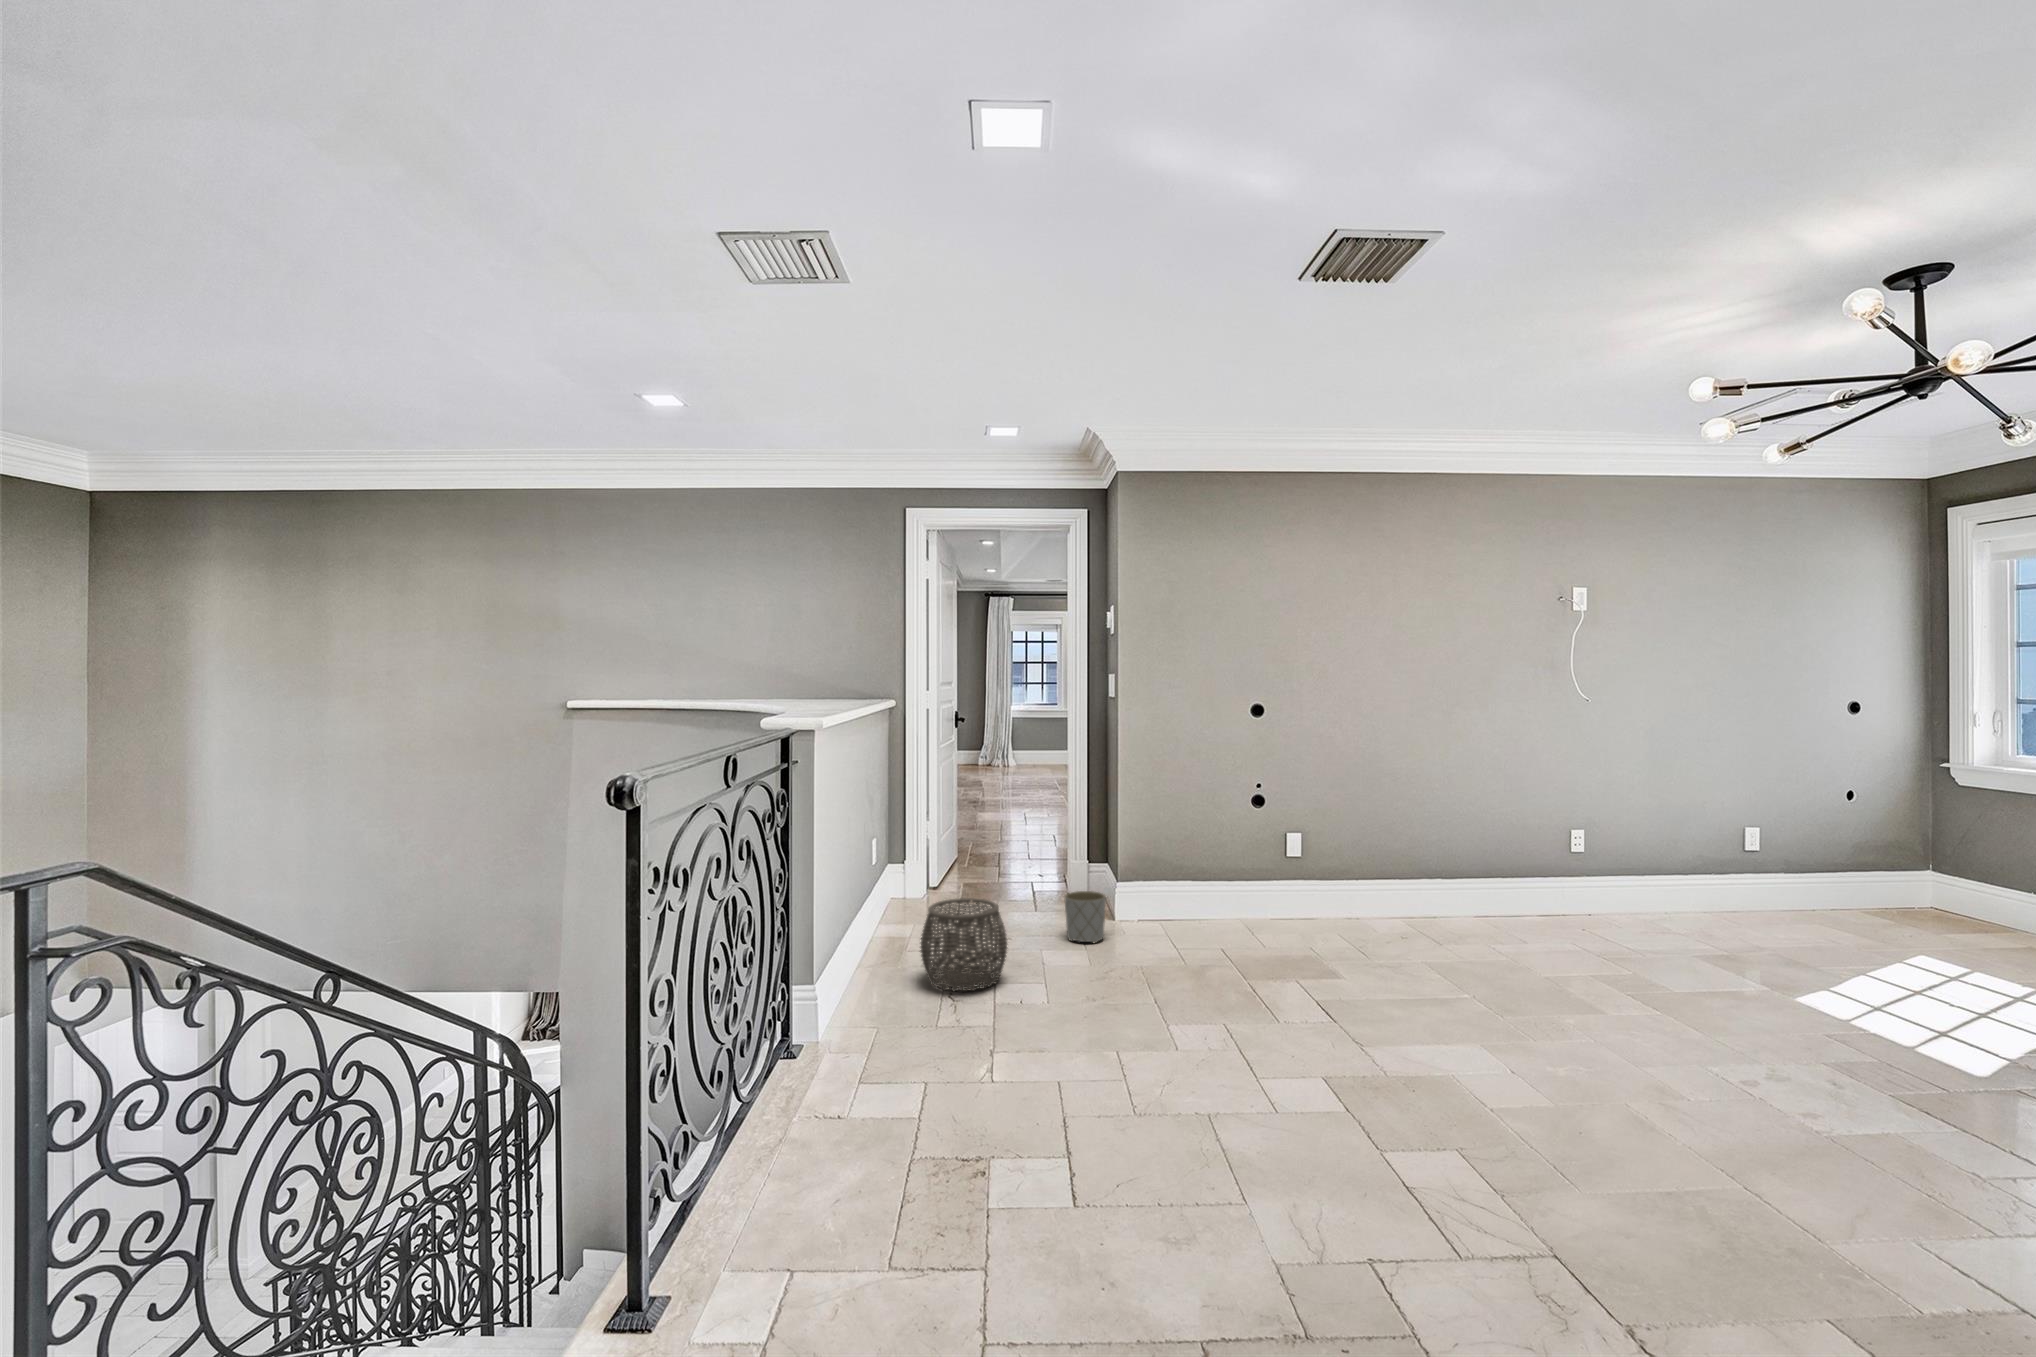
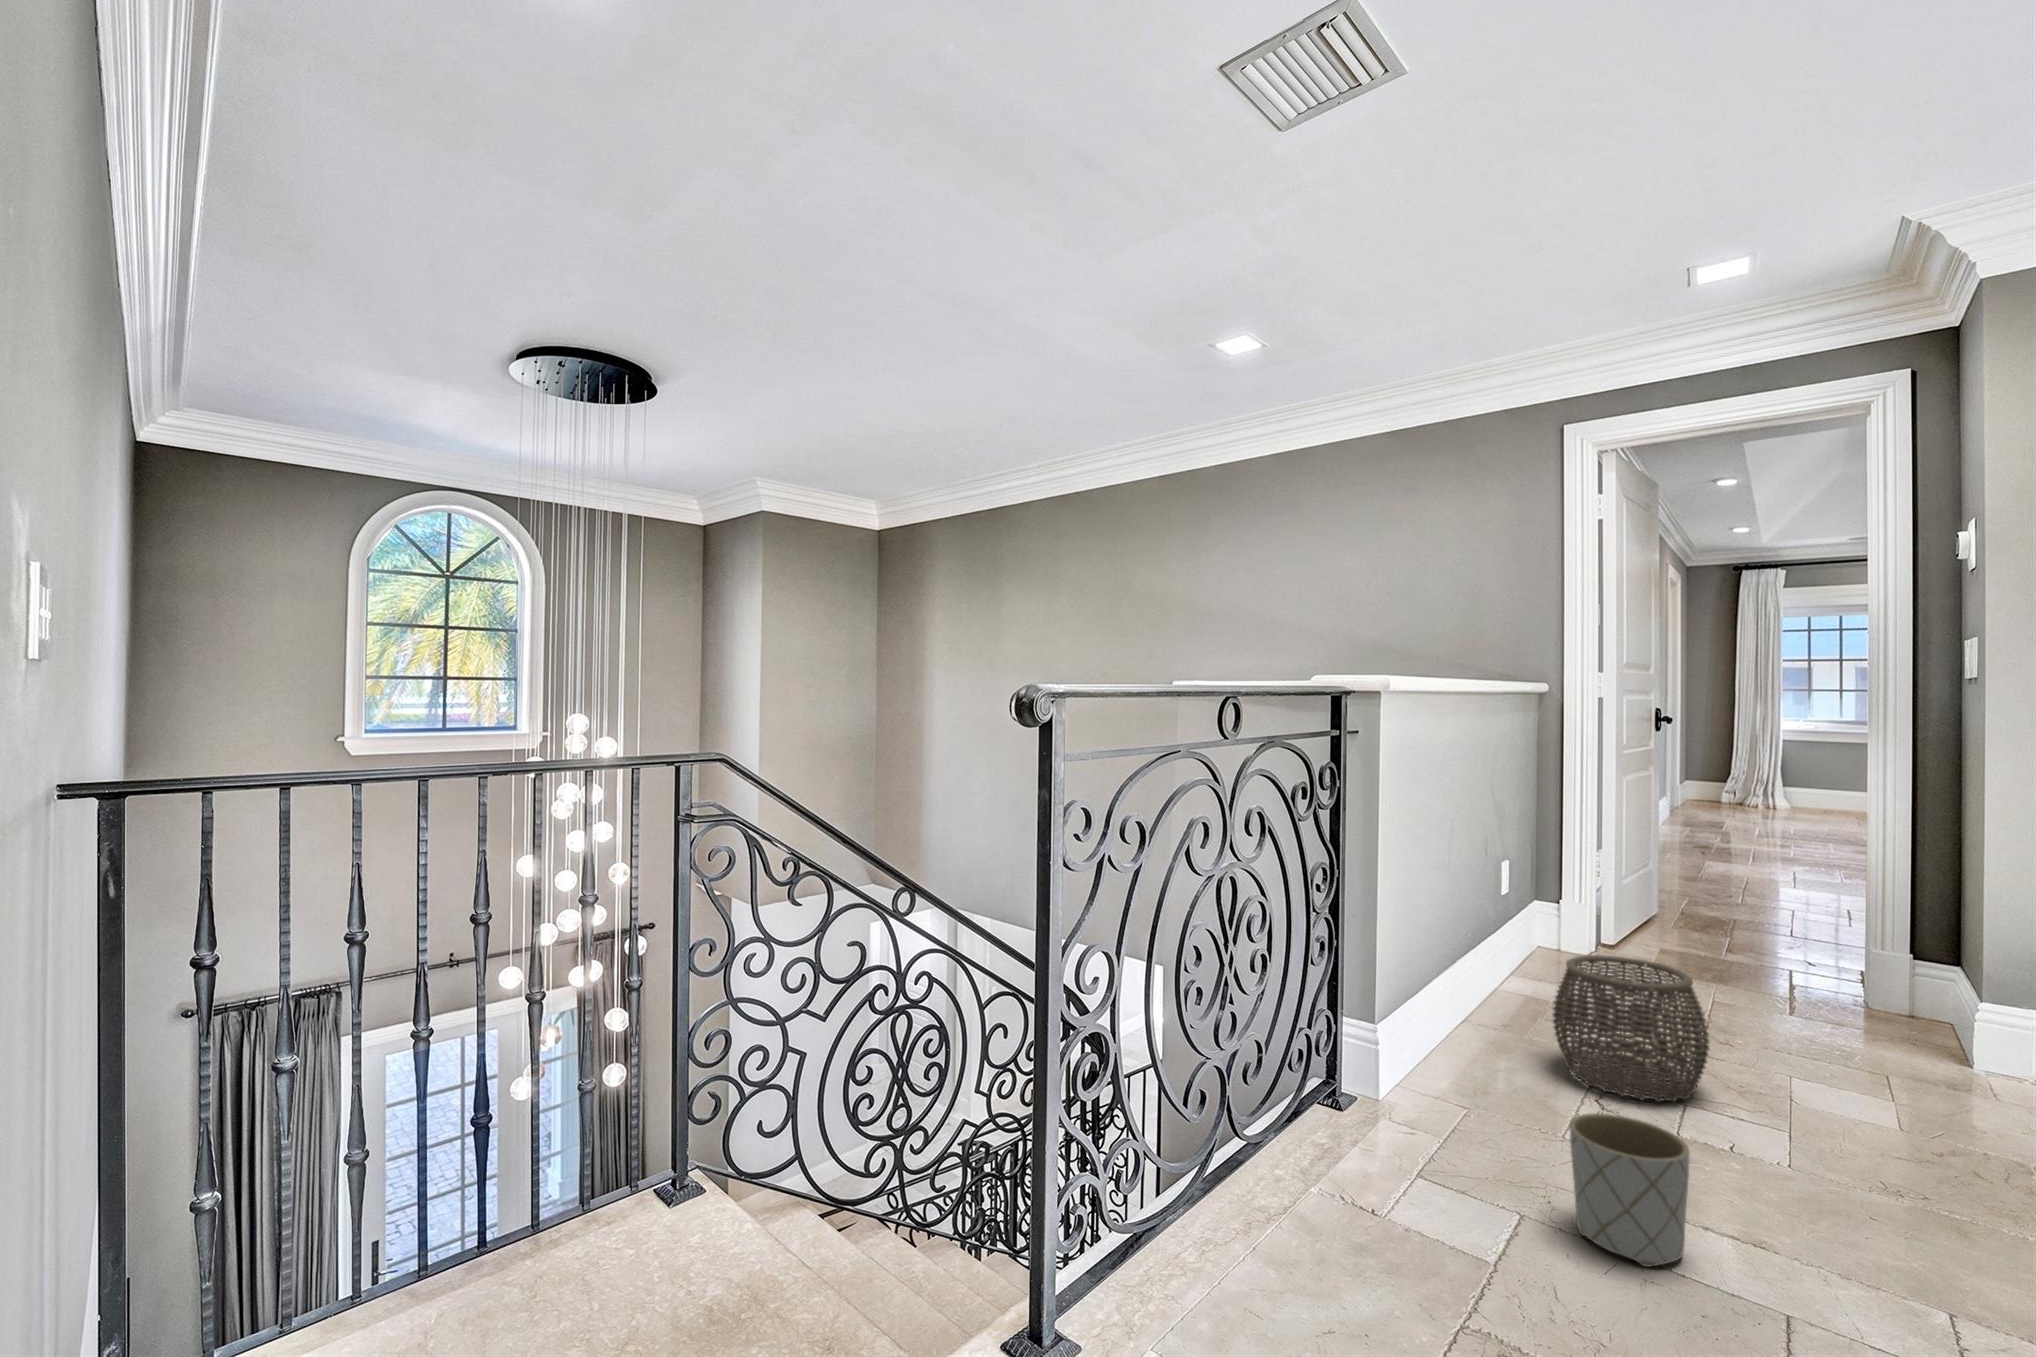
planter: present [1065,891,1106,943] -> present [1569,1113,1689,1267]

